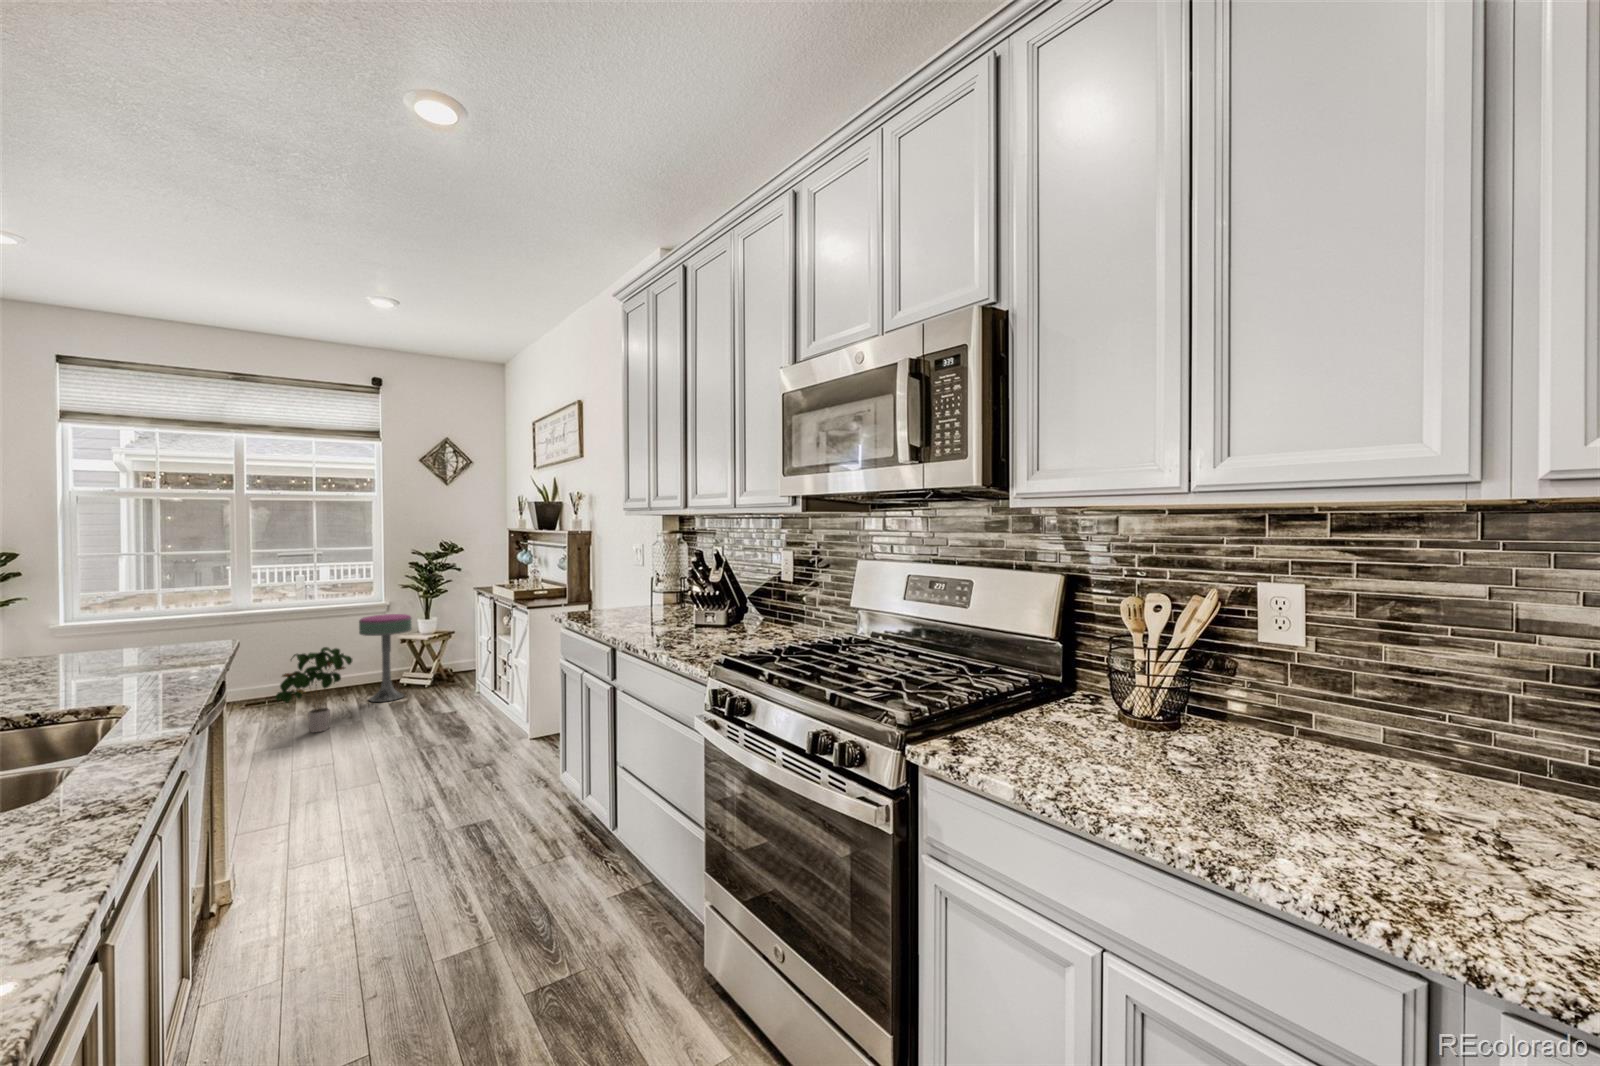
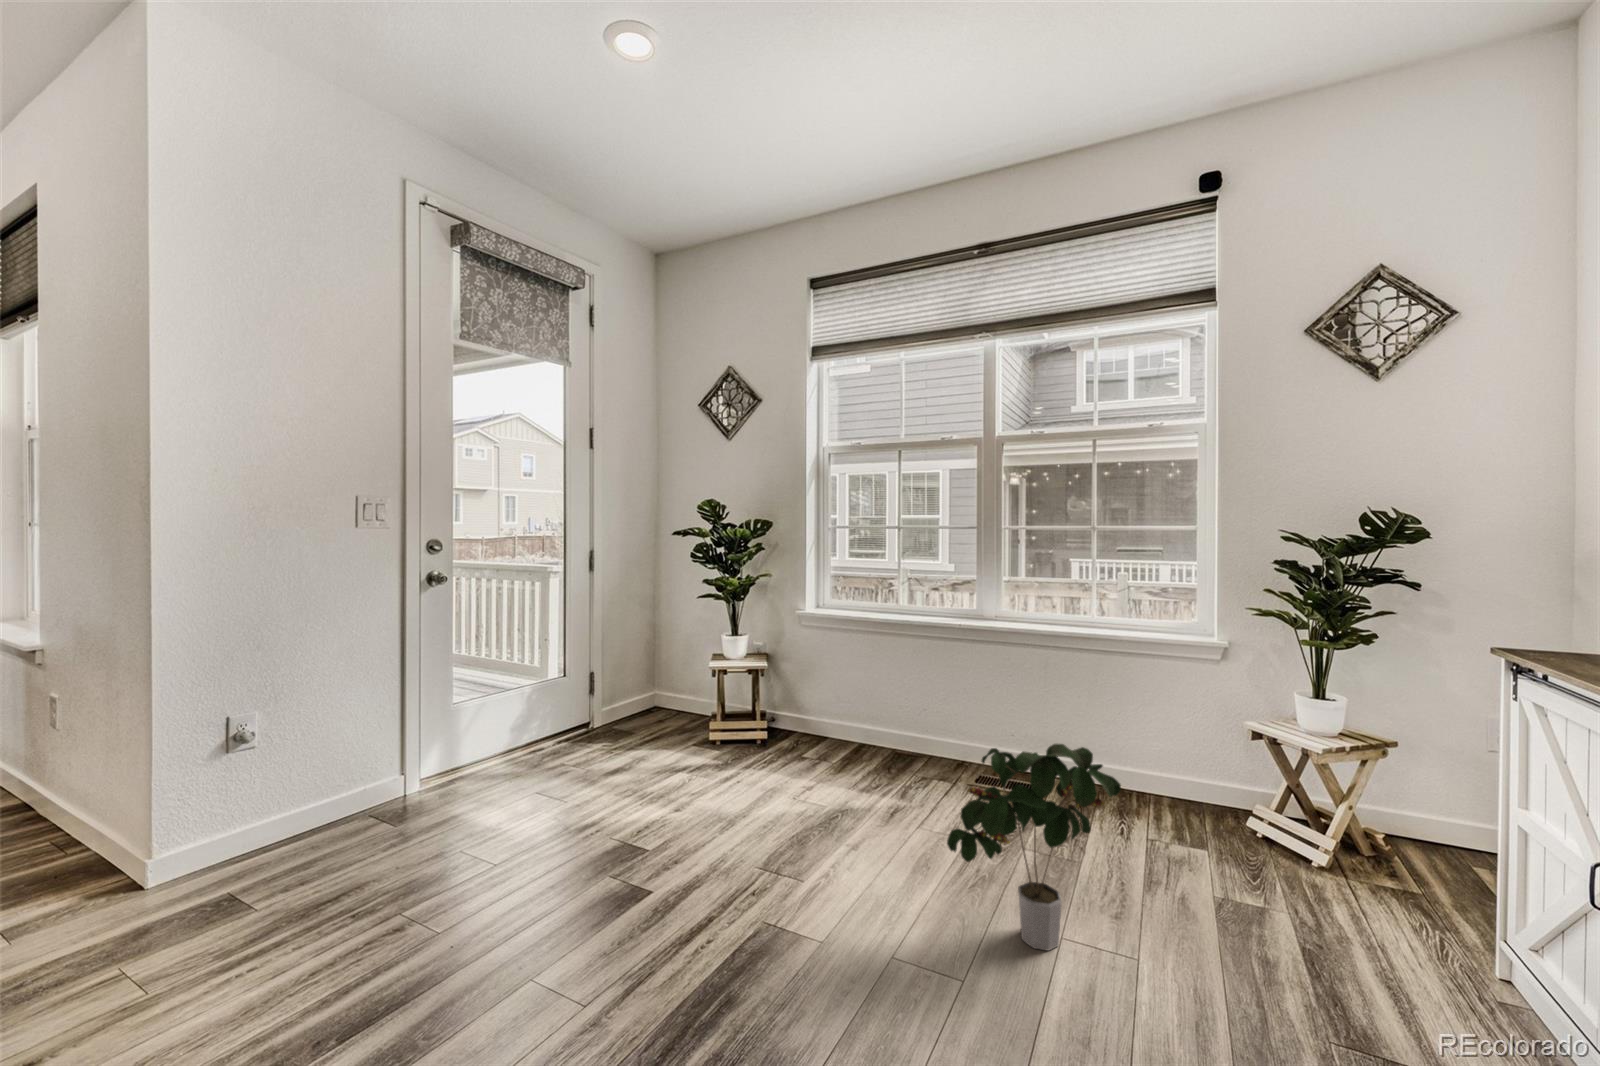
bar stool: present [359,614,412,702] -> none [1153,673,1280,895]

